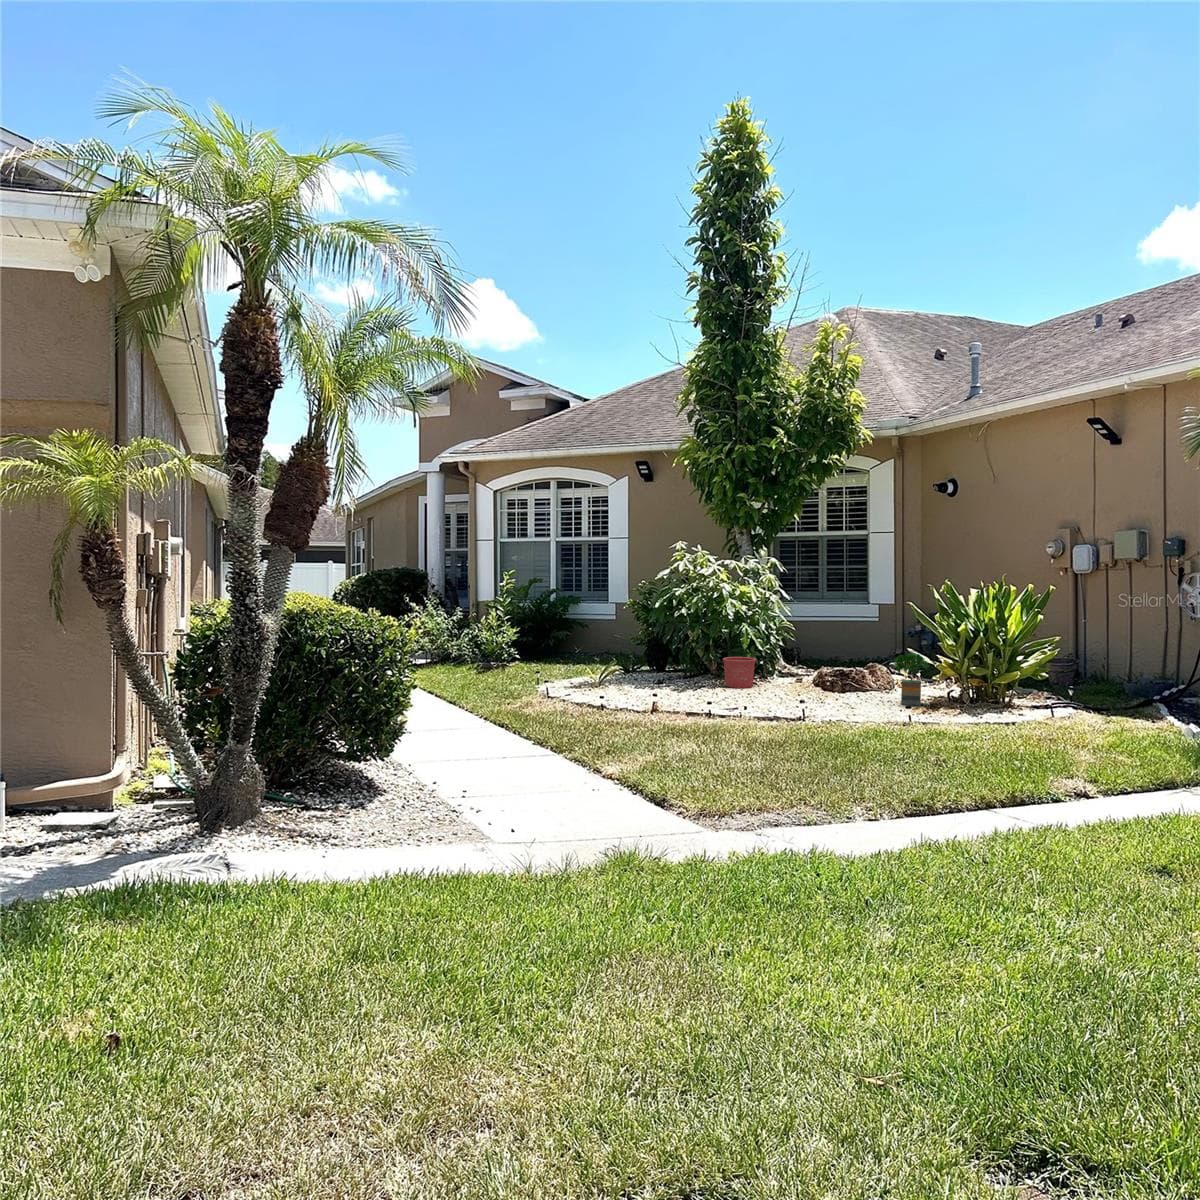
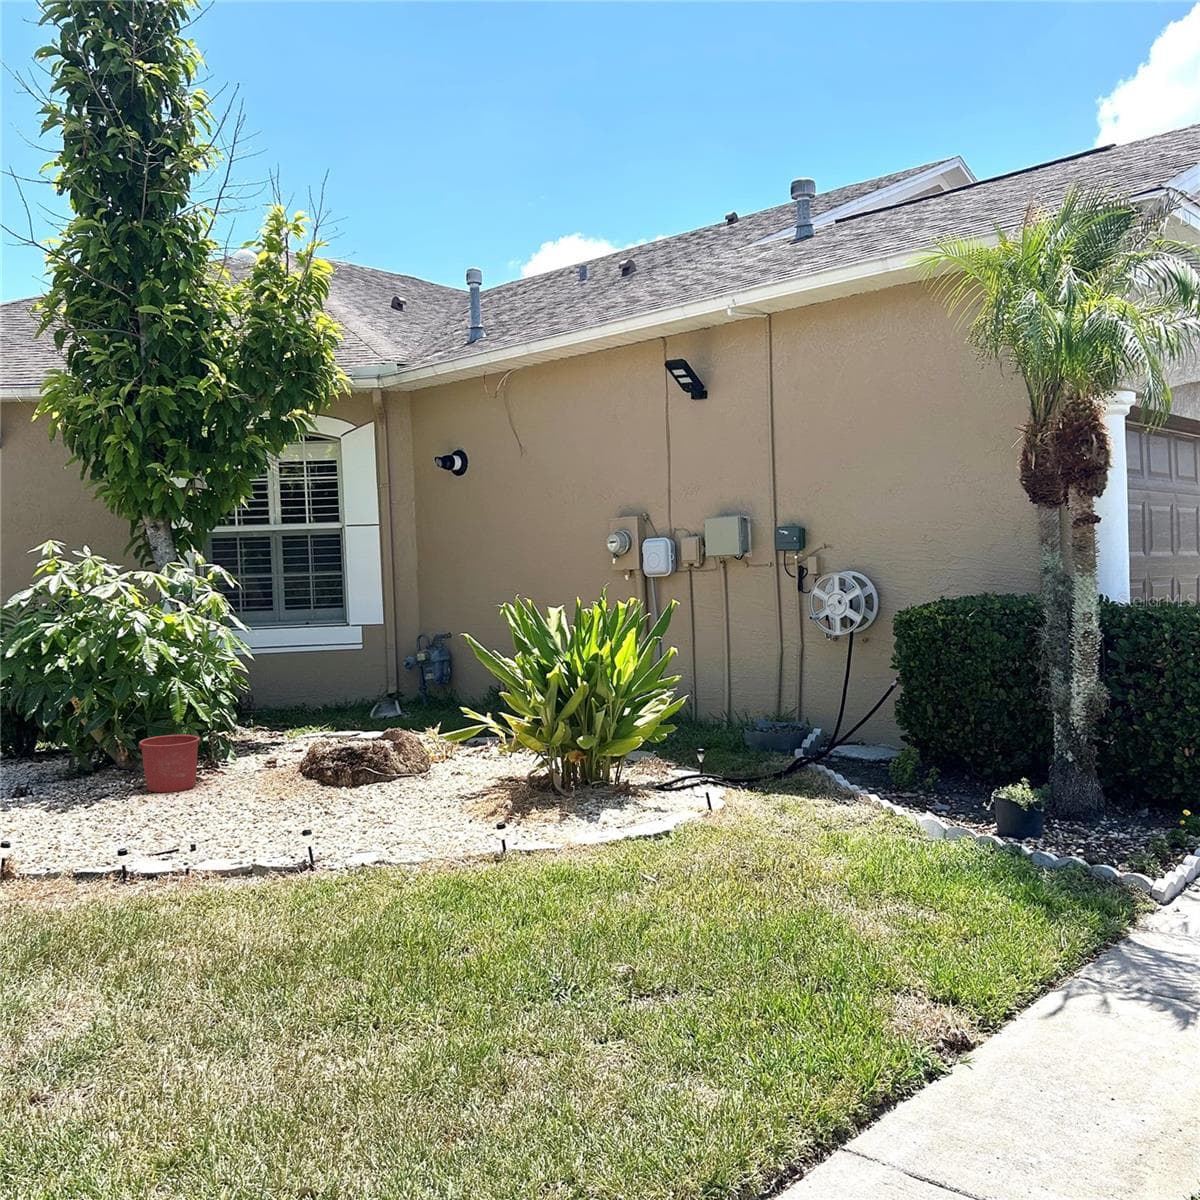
potted tree: present [894,653,929,705] -> none [444,711,508,801]

